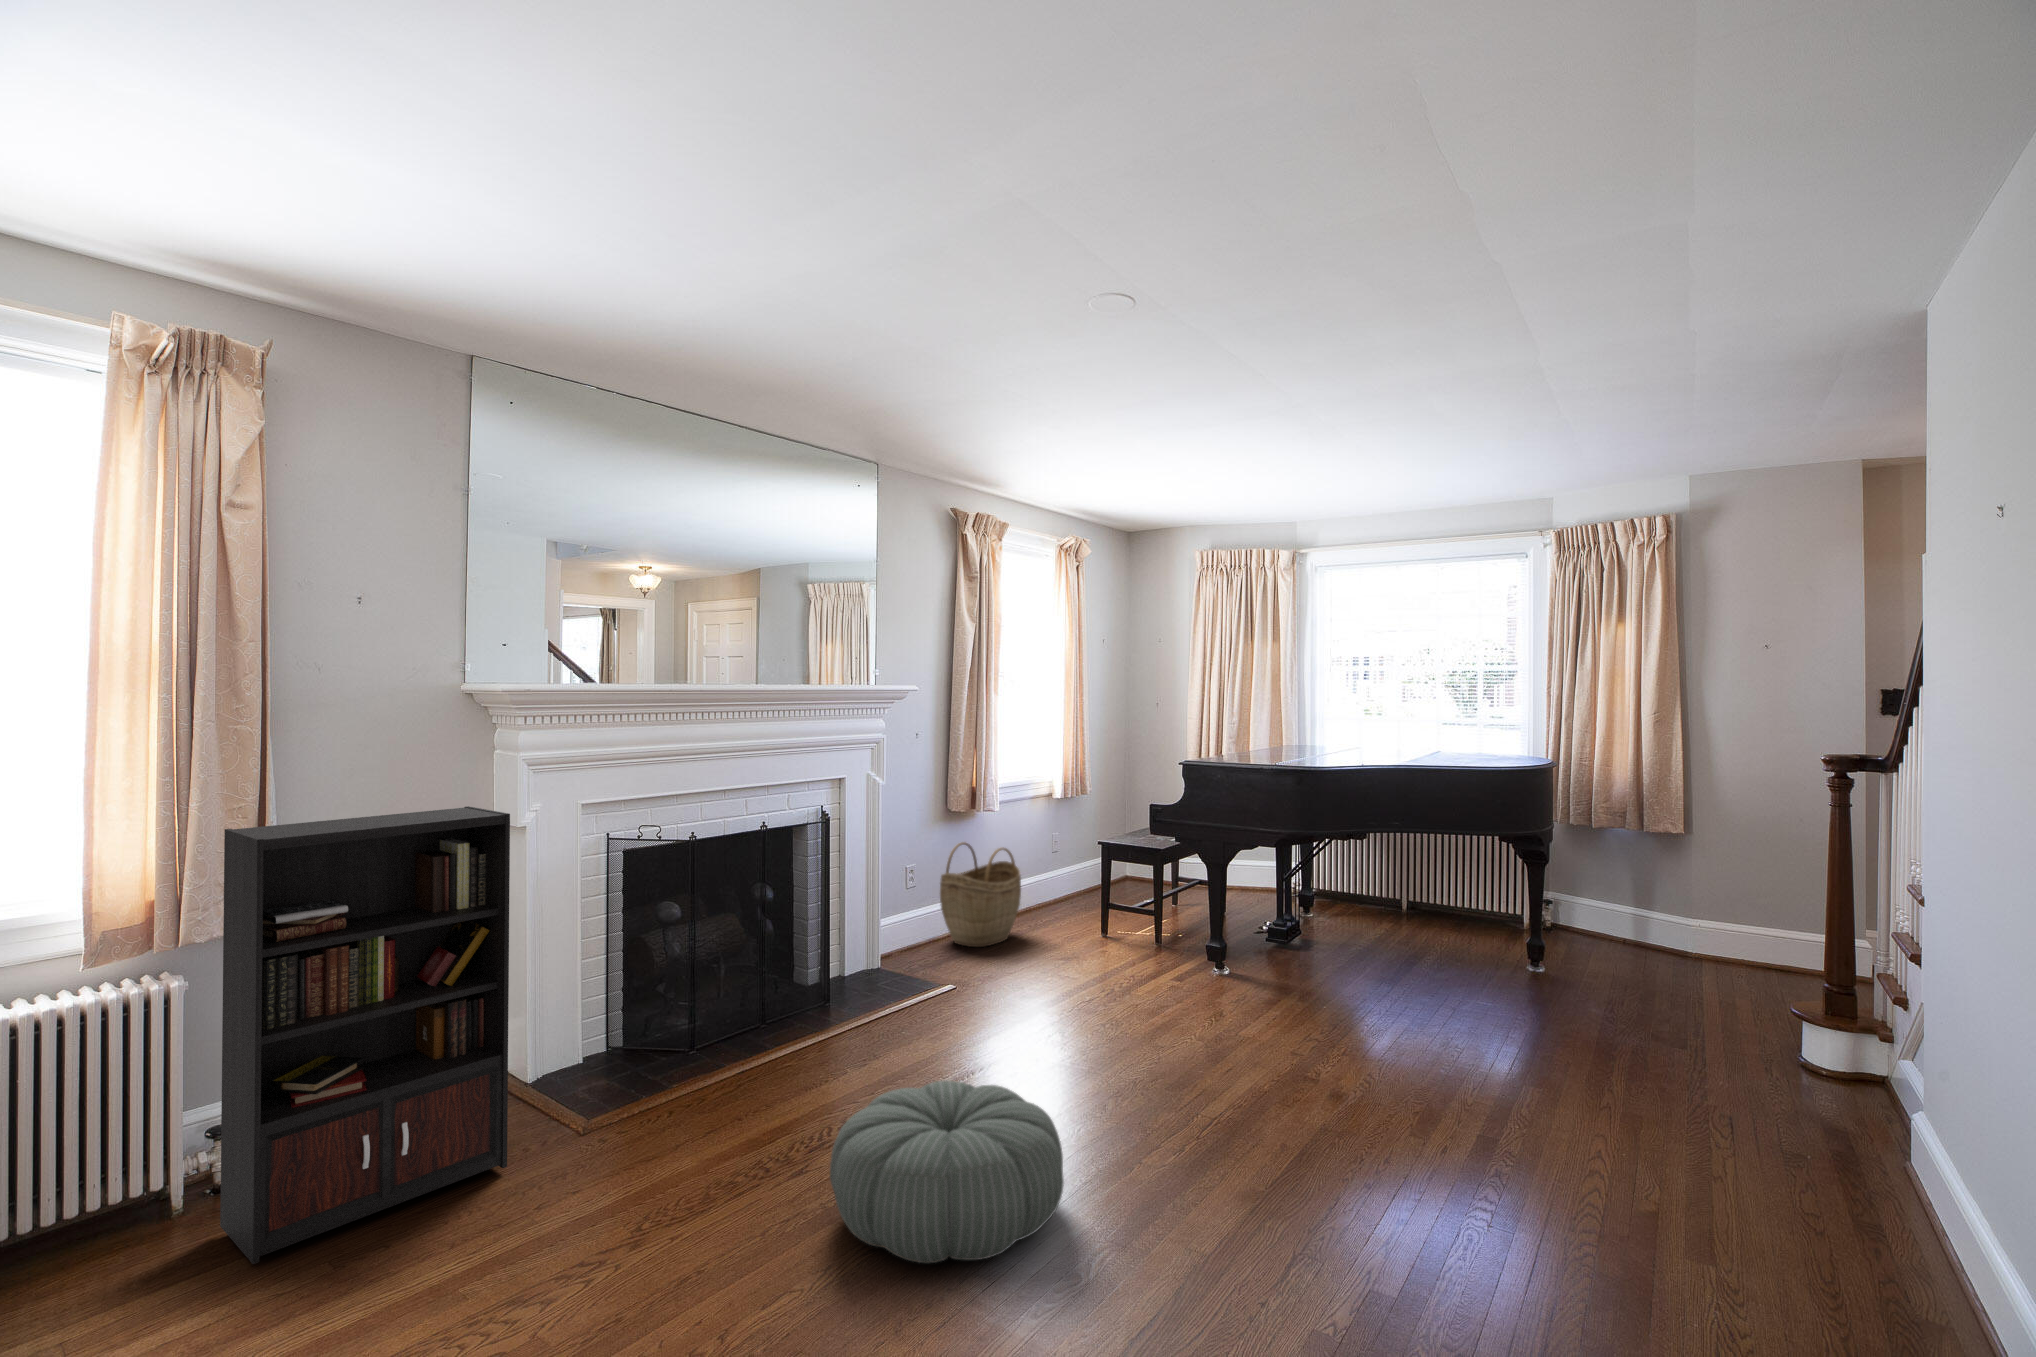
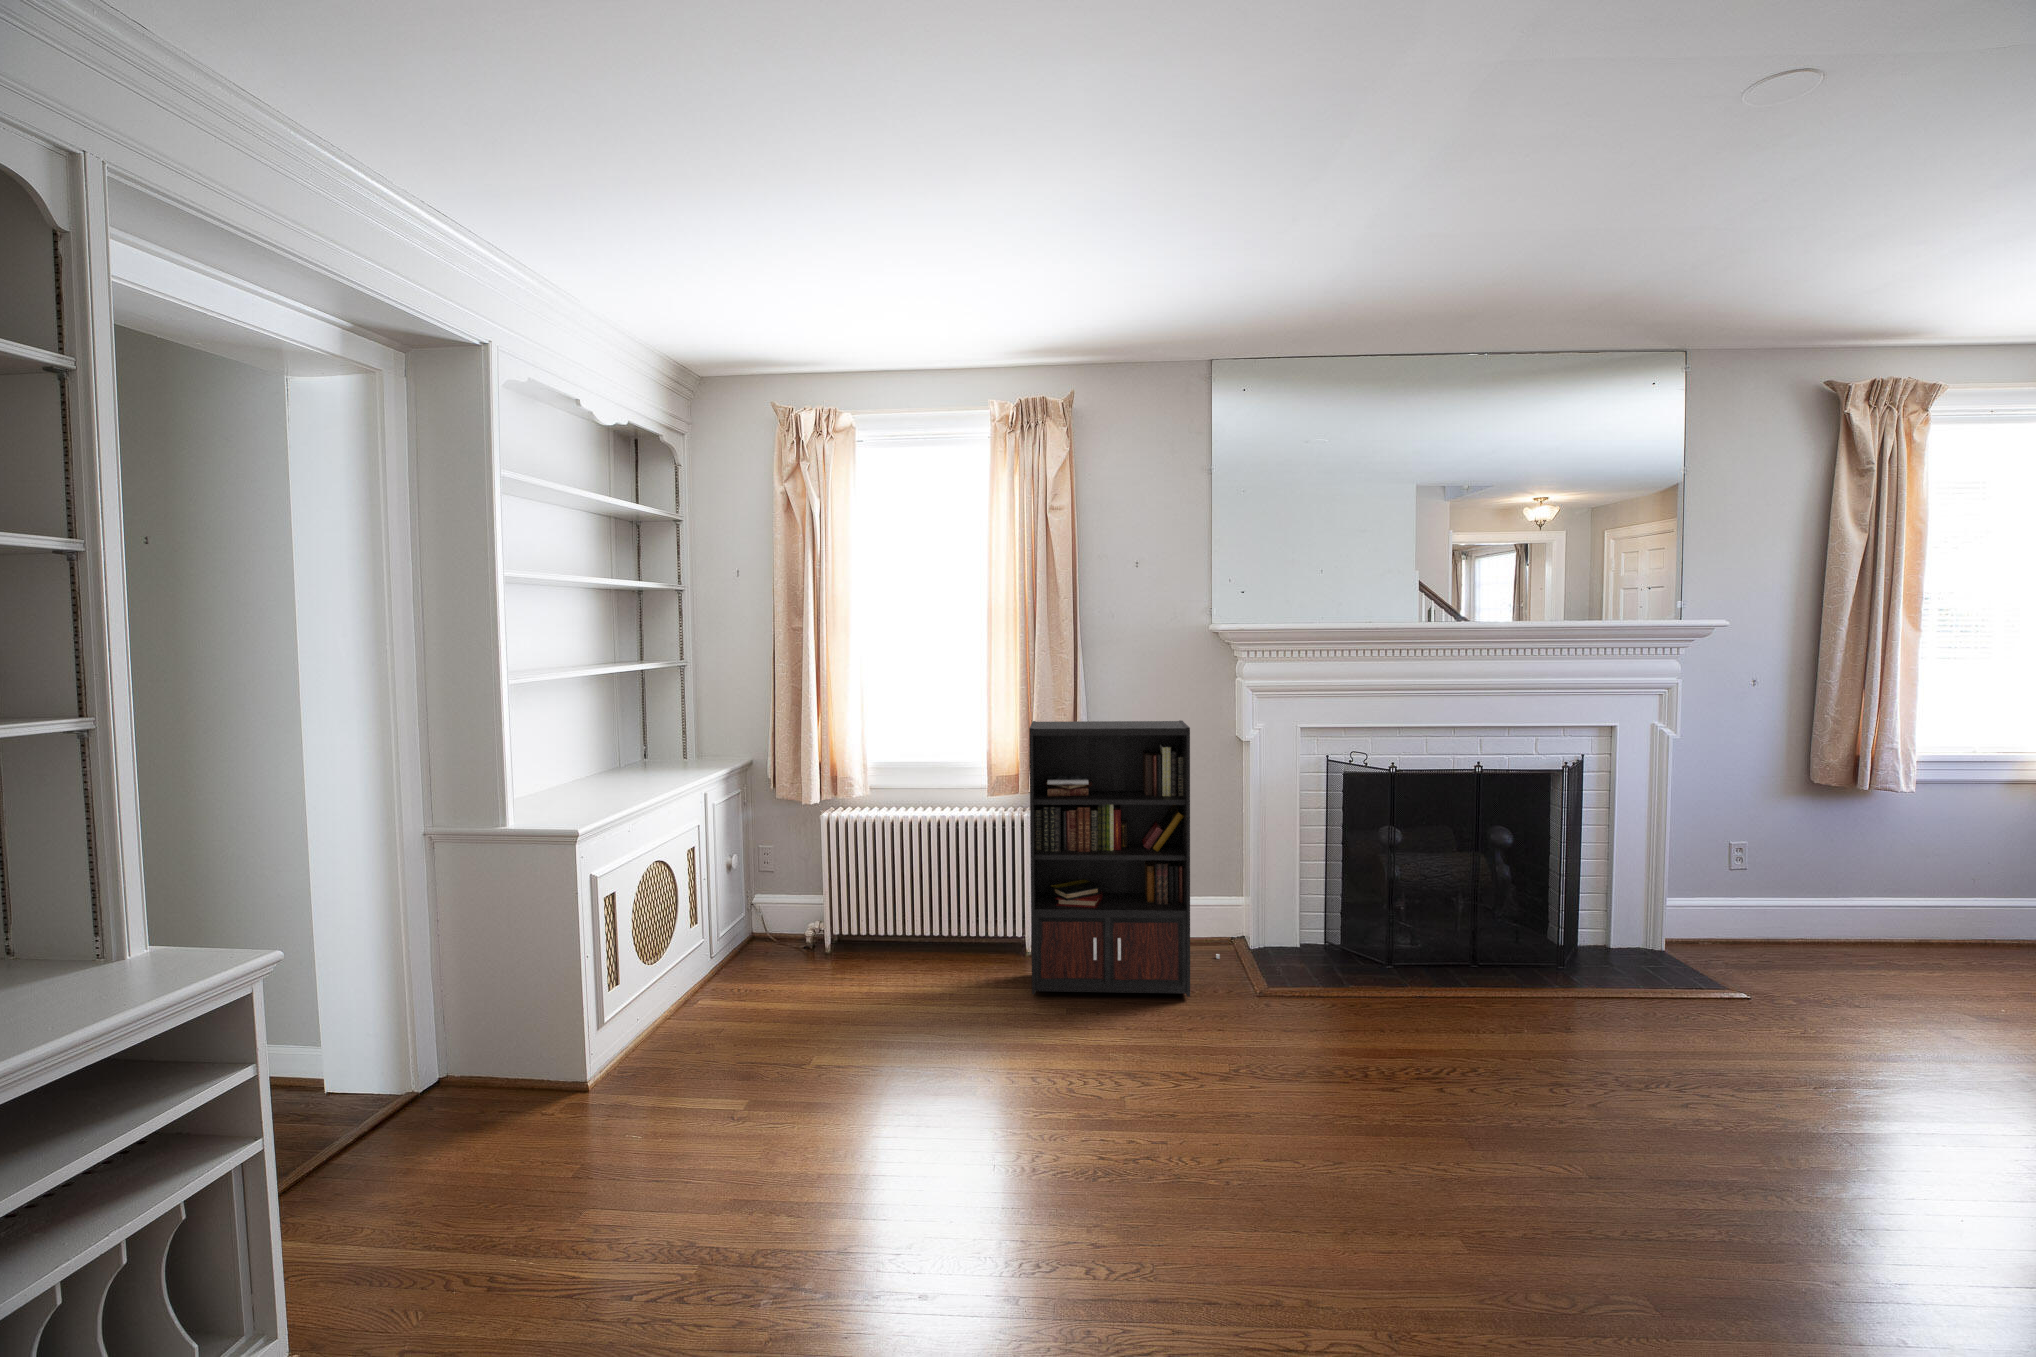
woven basket: present [940,842,1021,947] -> none [1788,827,1938,970]
pouf: present [830,1081,1064,1263] -> none [1356,1041,1633,1237]

